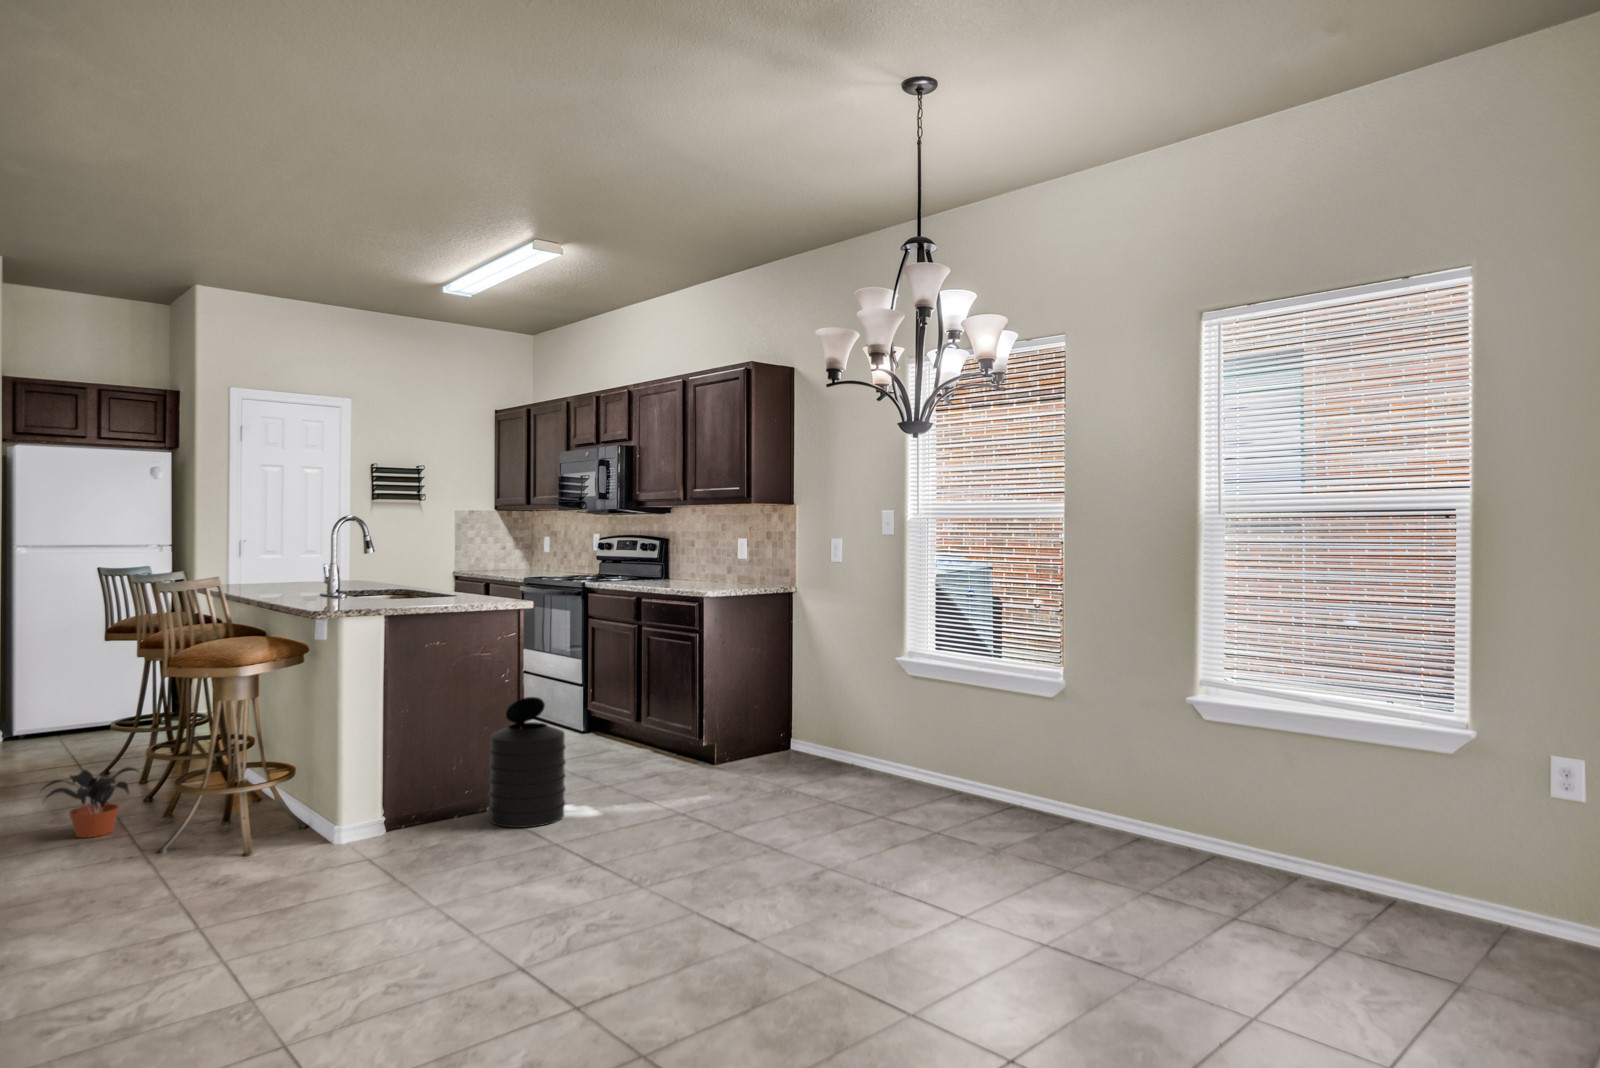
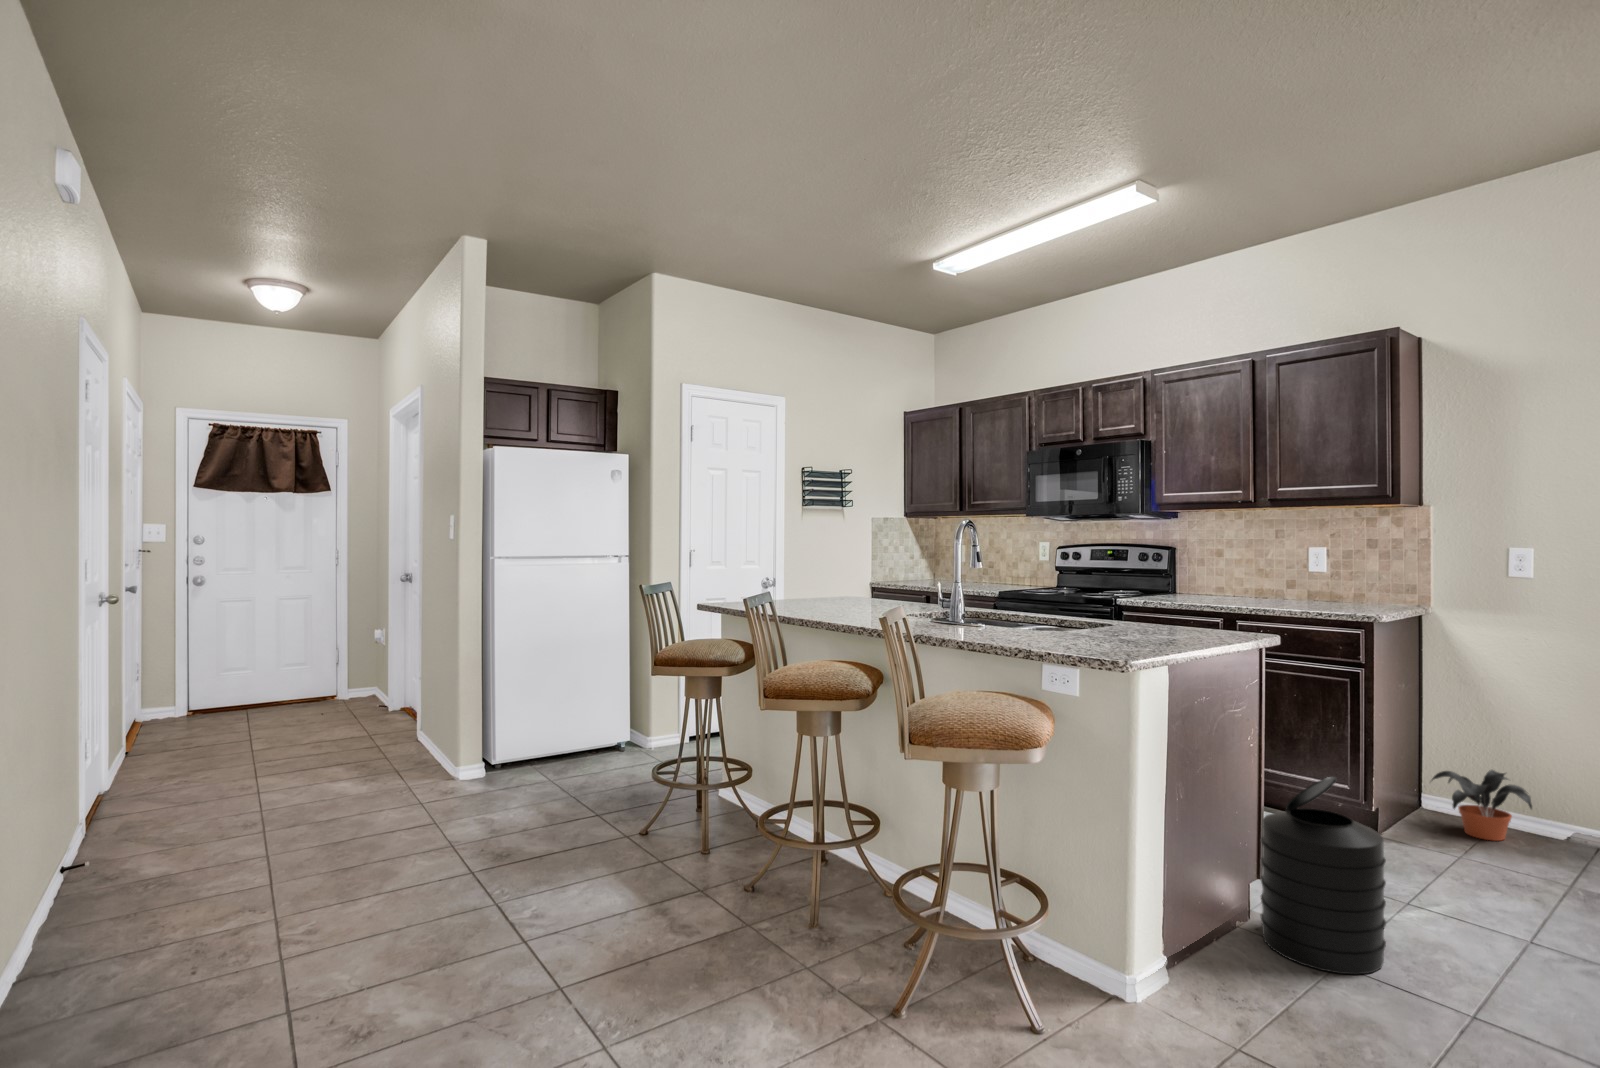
potted plant: present [42,767,138,838] -> present [1432,770,1532,841]

